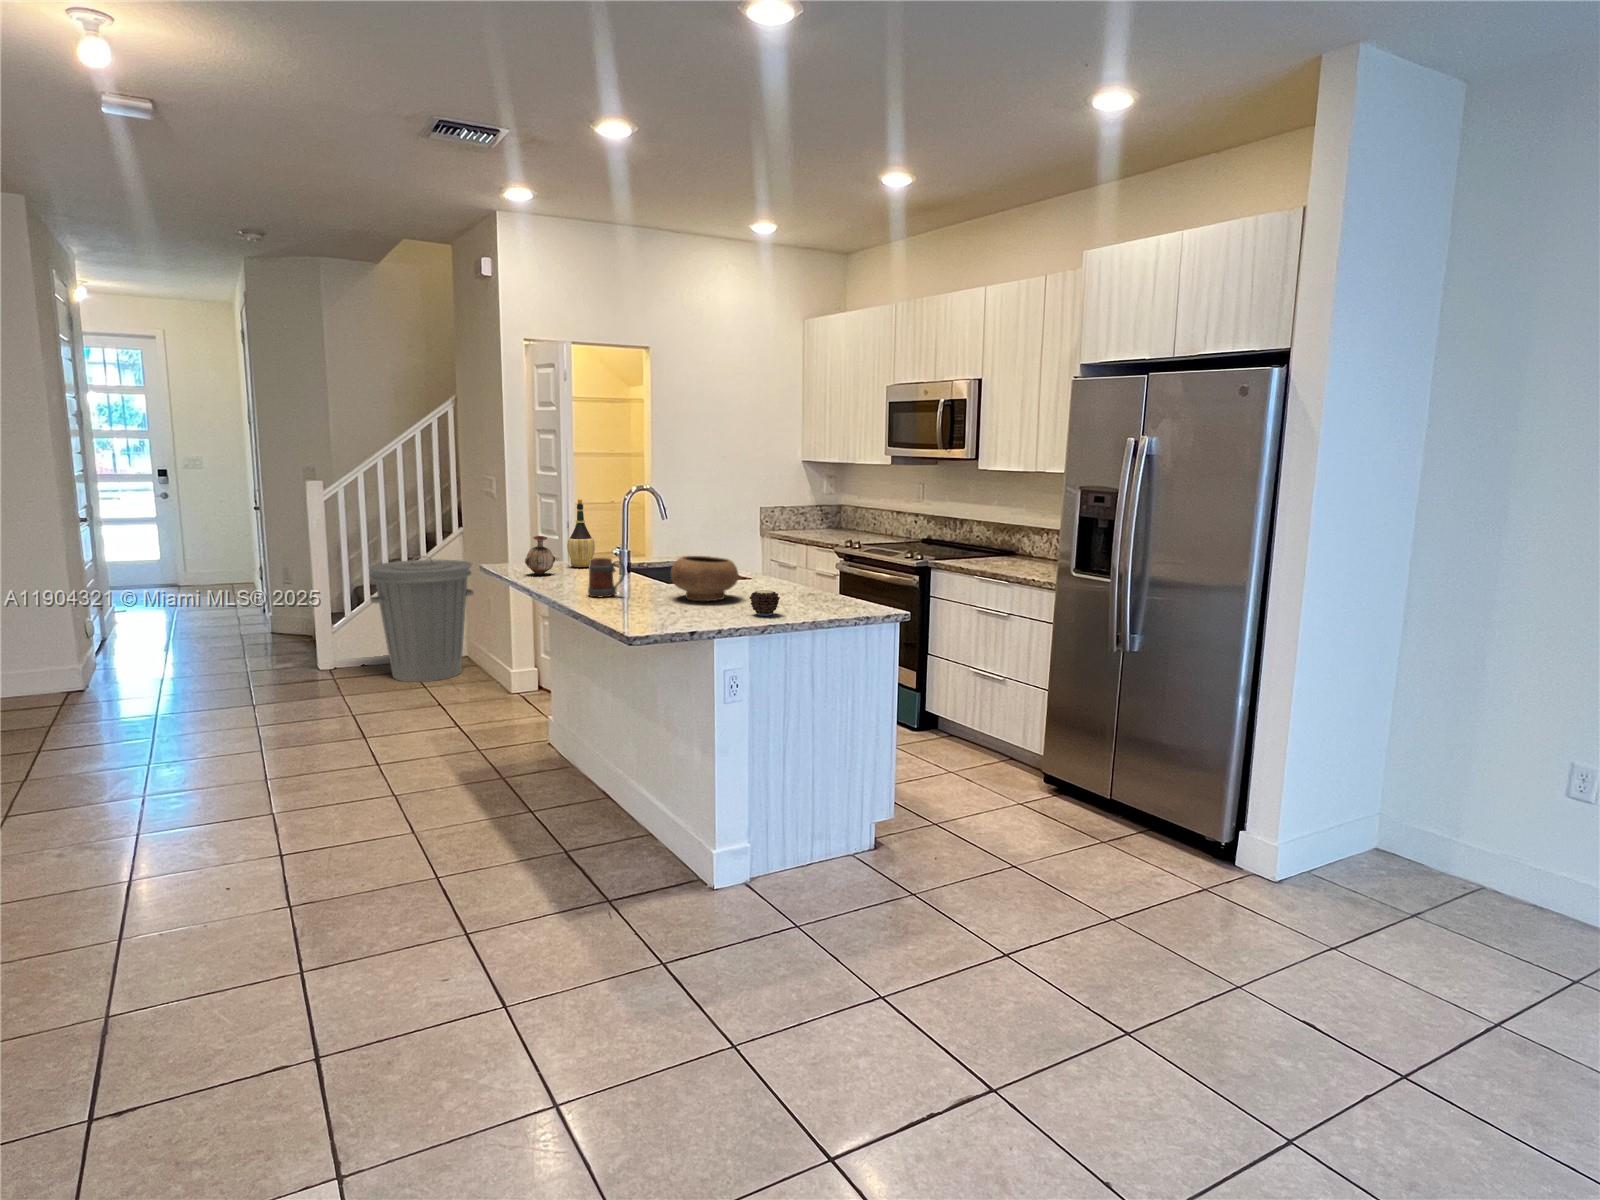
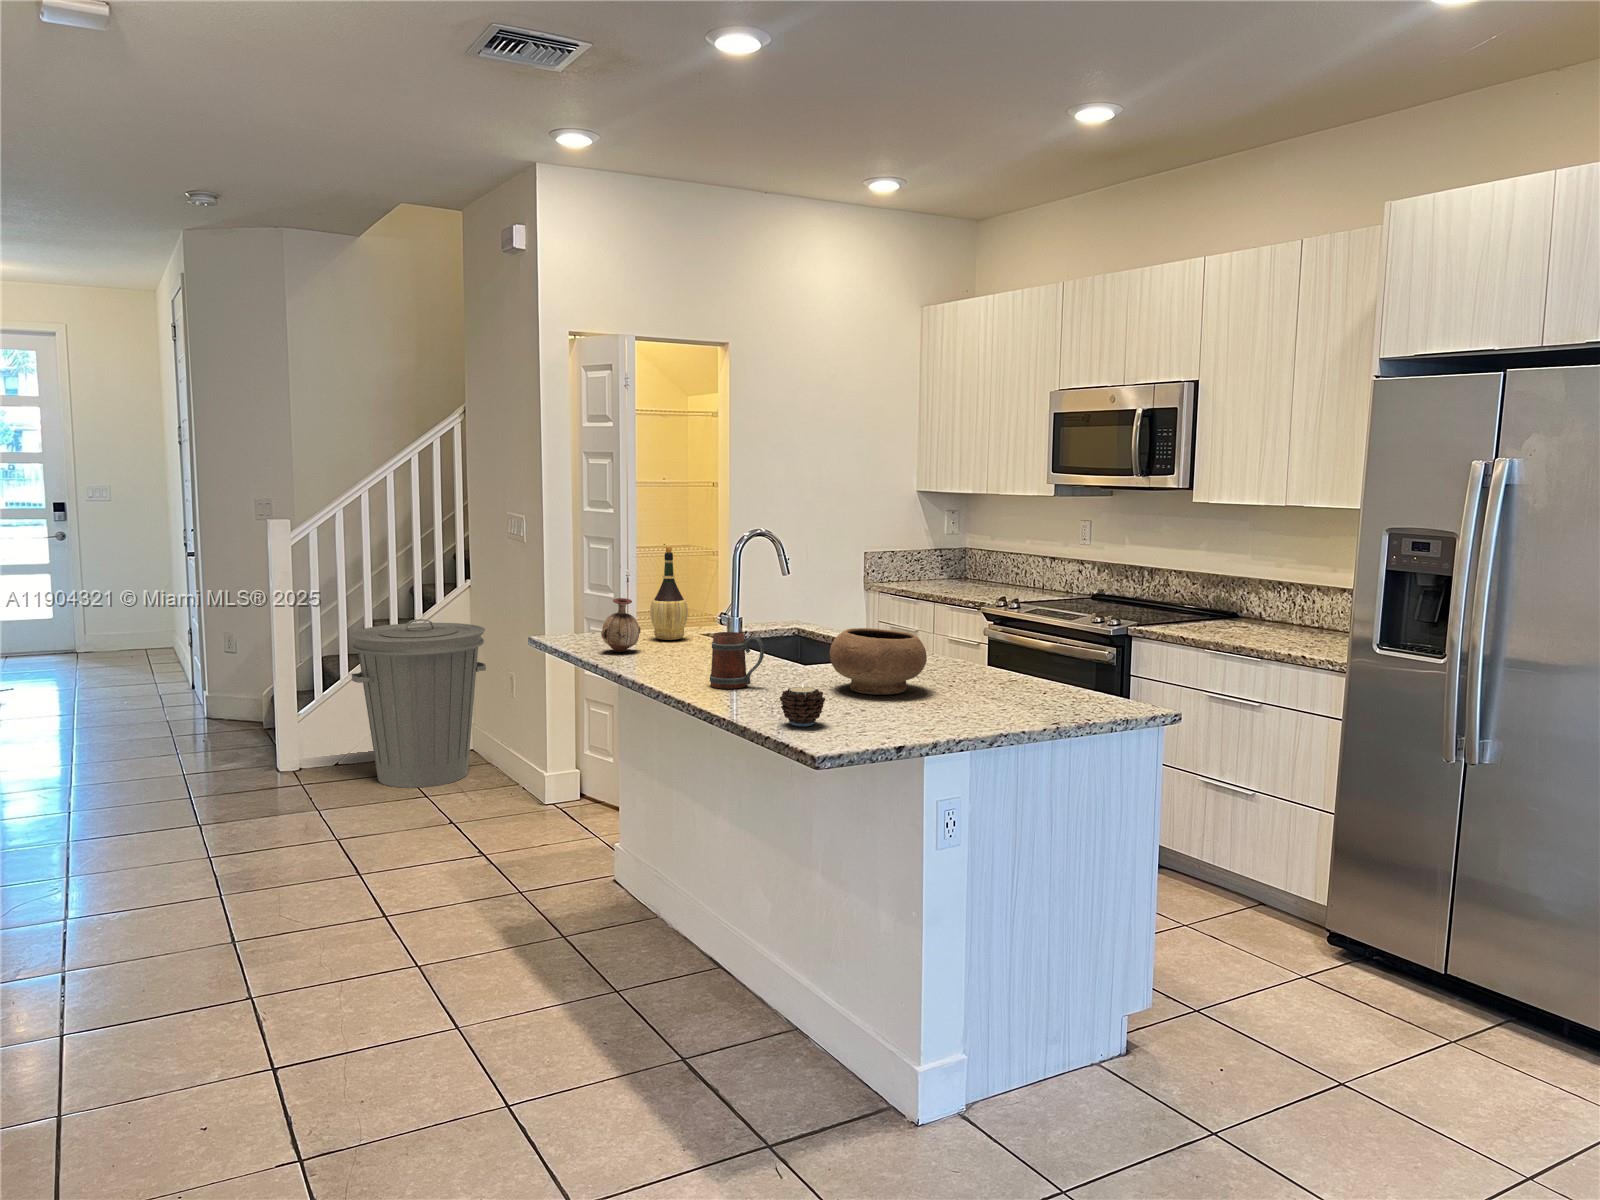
candle: present [750,589,780,616] -> present [779,683,825,726]

